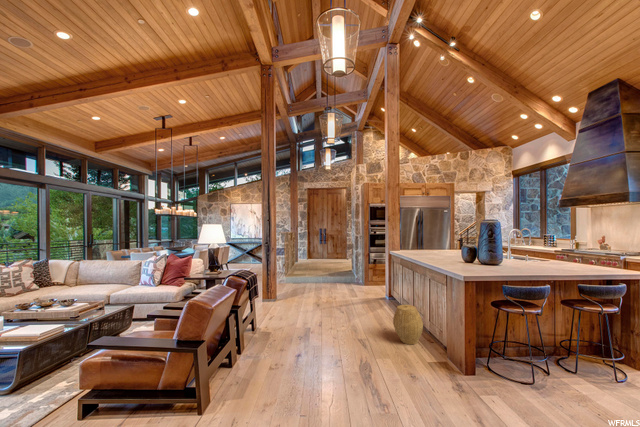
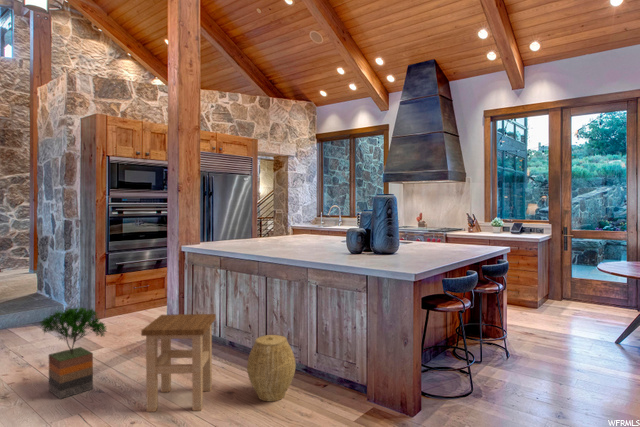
potted tree: none [317,277,342,316] -> present [40,307,106,399]
stool: none [343,285,383,337] -> present [141,314,216,412]

